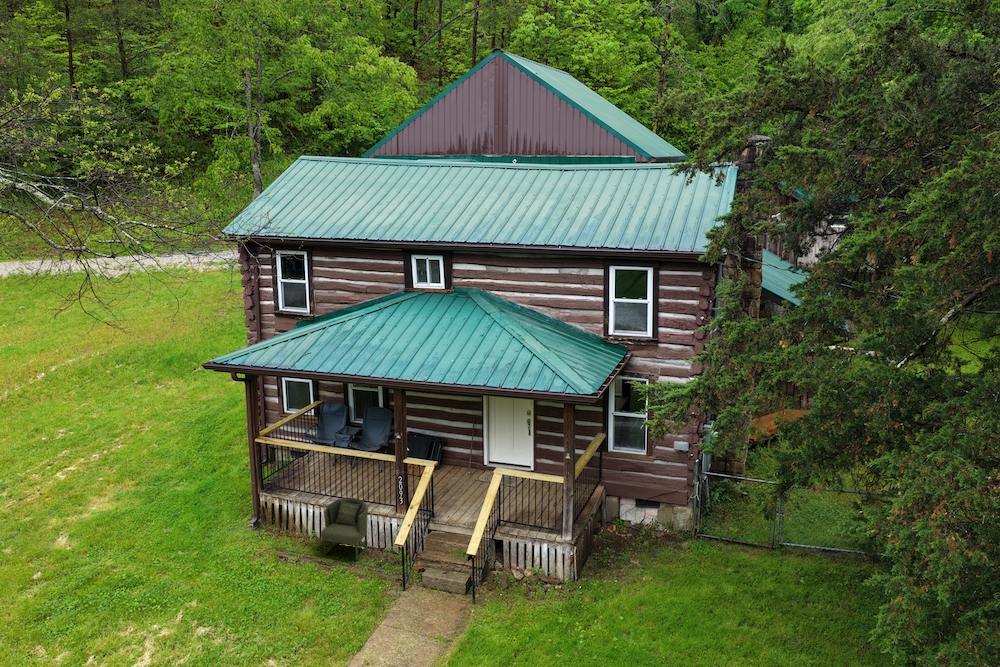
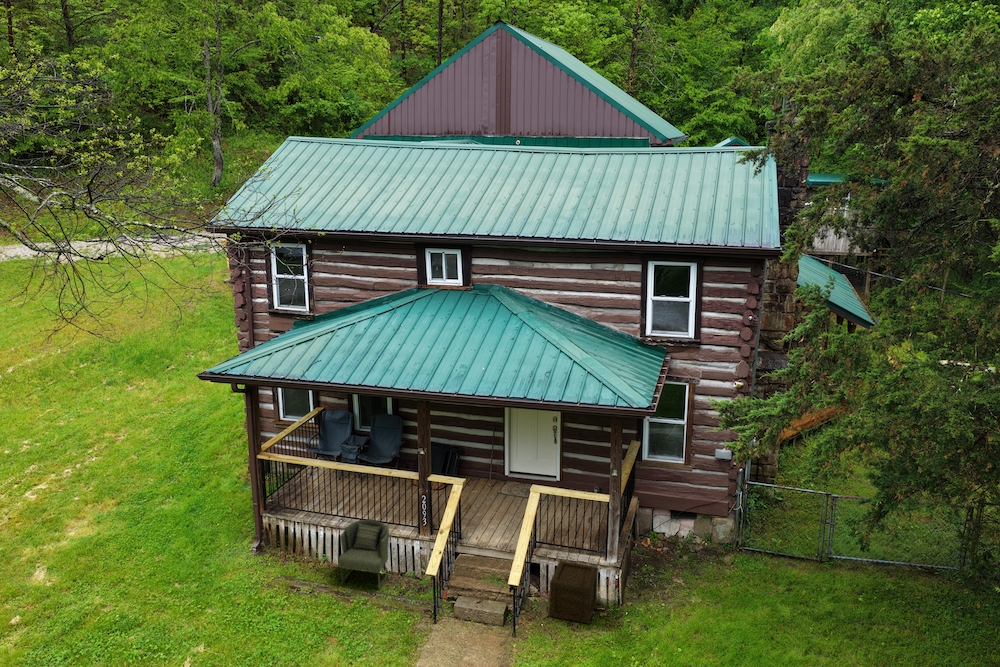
wooden crate: none [507,538,554,595] -> present [549,561,598,624]

